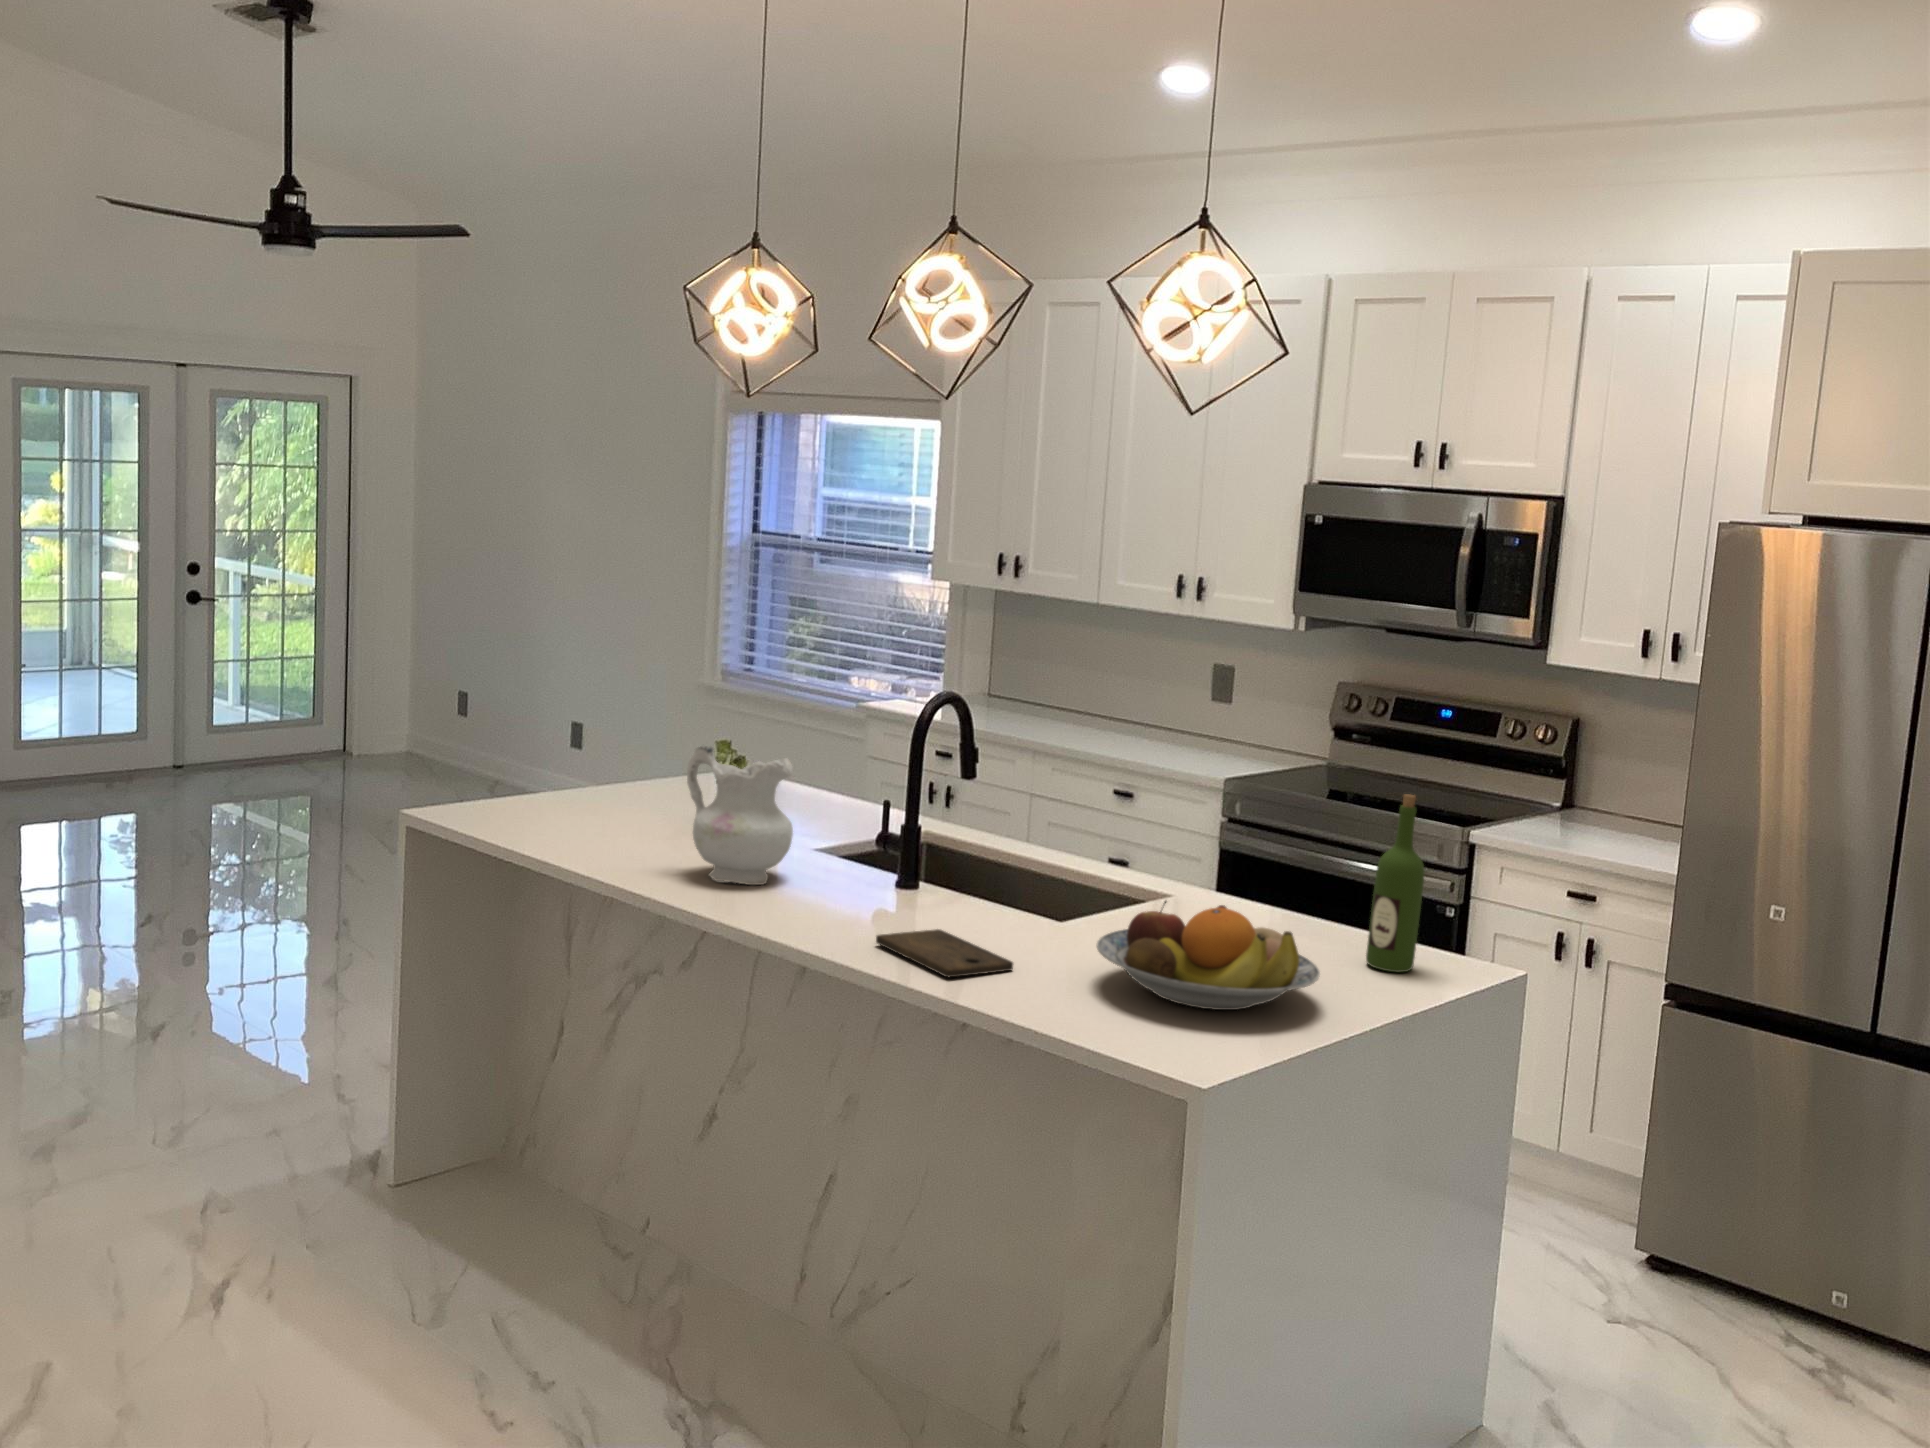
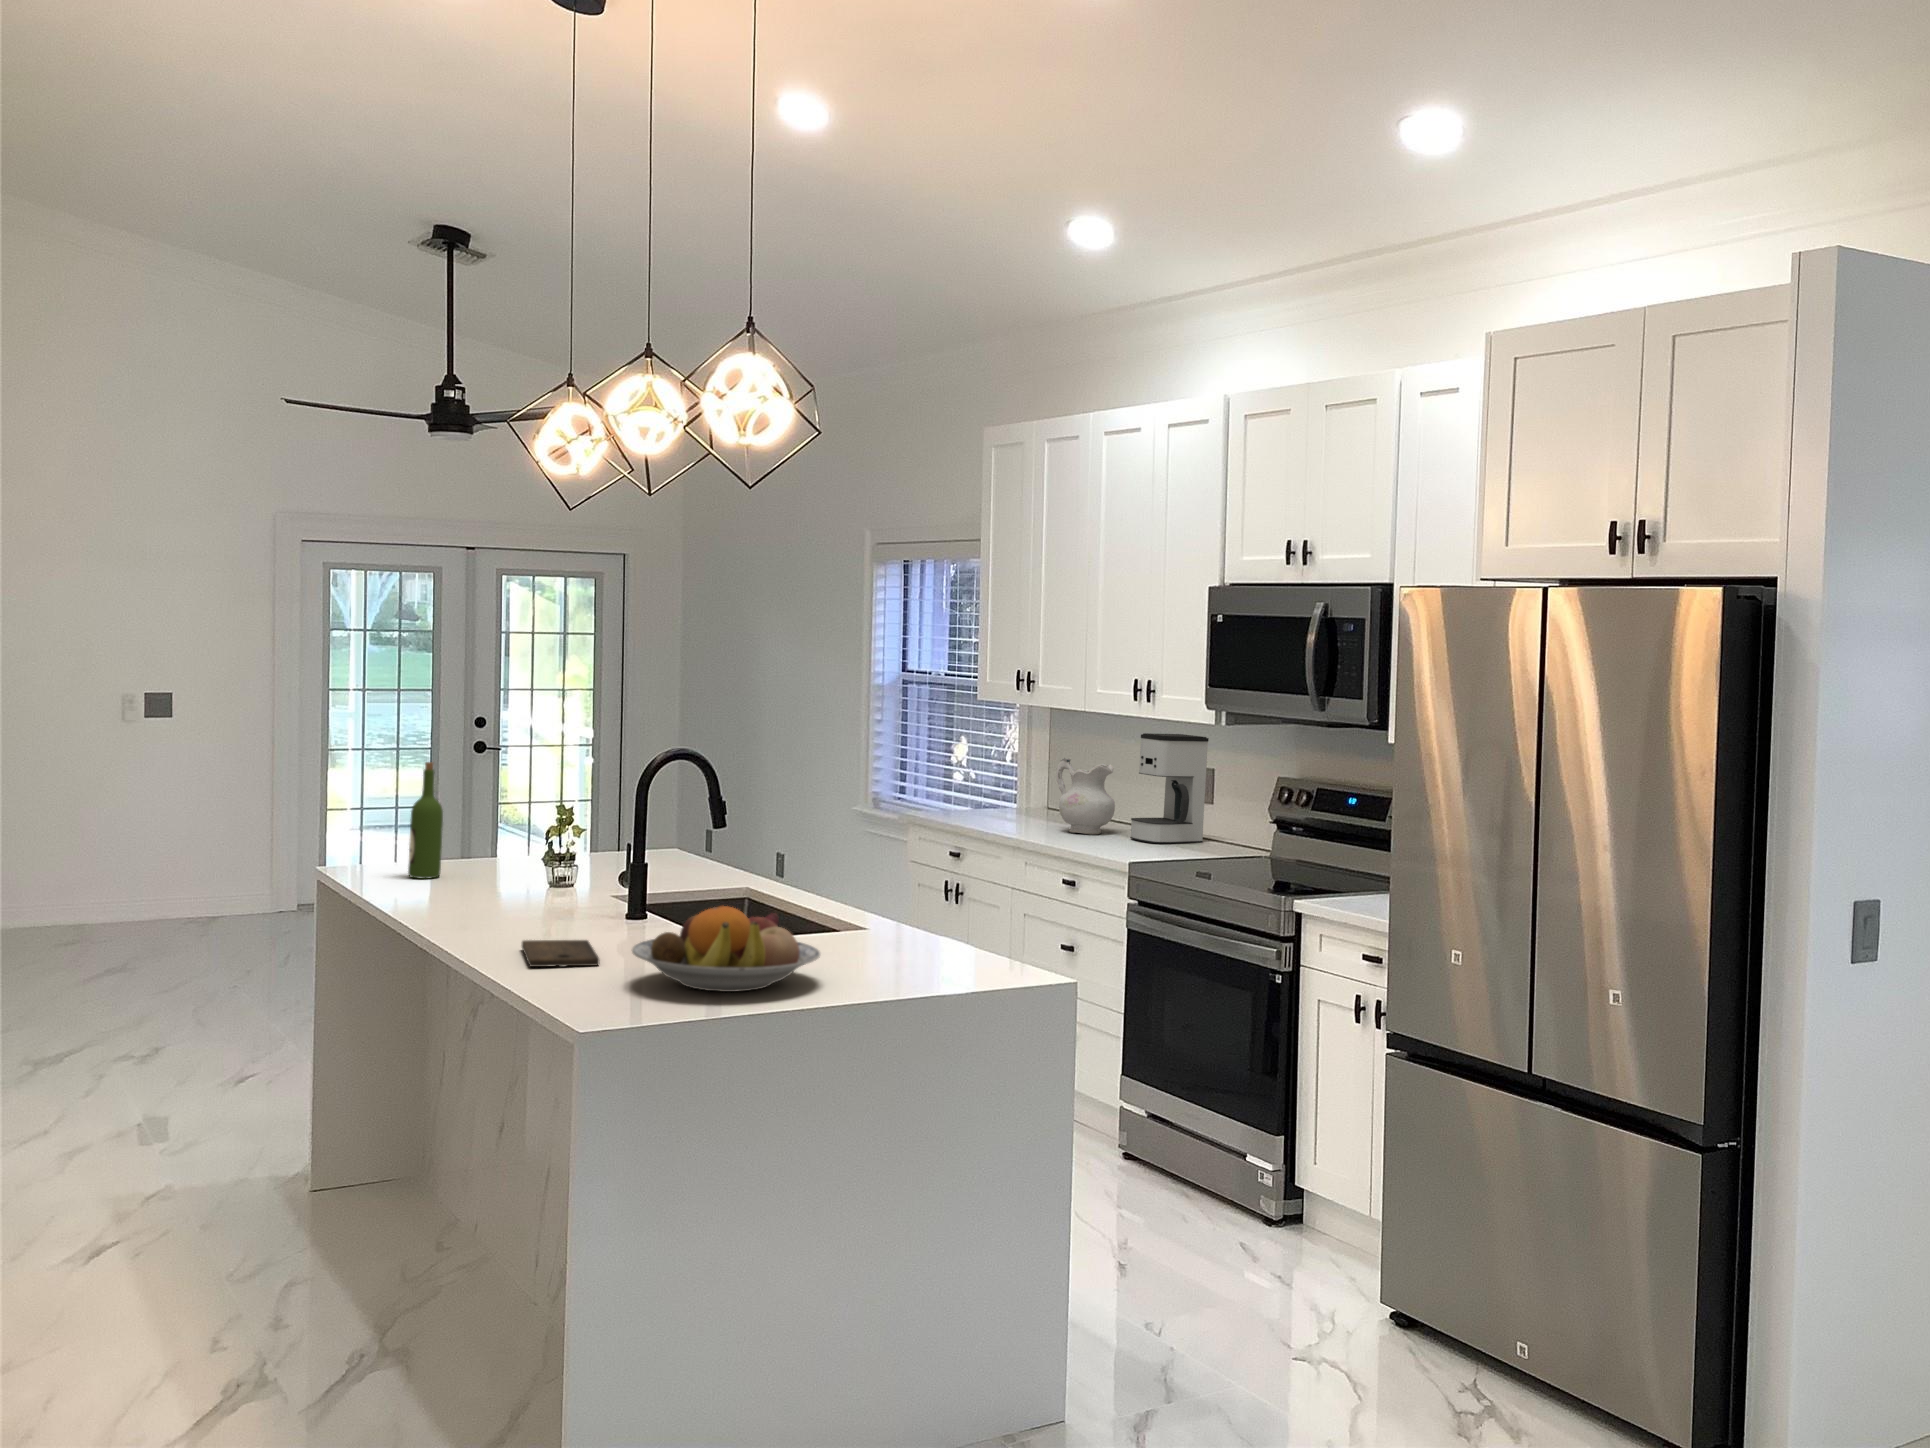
coffee maker: none [1148,629,1234,748] -> present [1130,733,1209,844]
ceramic pitcher: present [687,746,793,885] -> present [1057,758,1115,835]
wine bottle: present [1366,794,1424,972] -> present [408,762,443,879]

